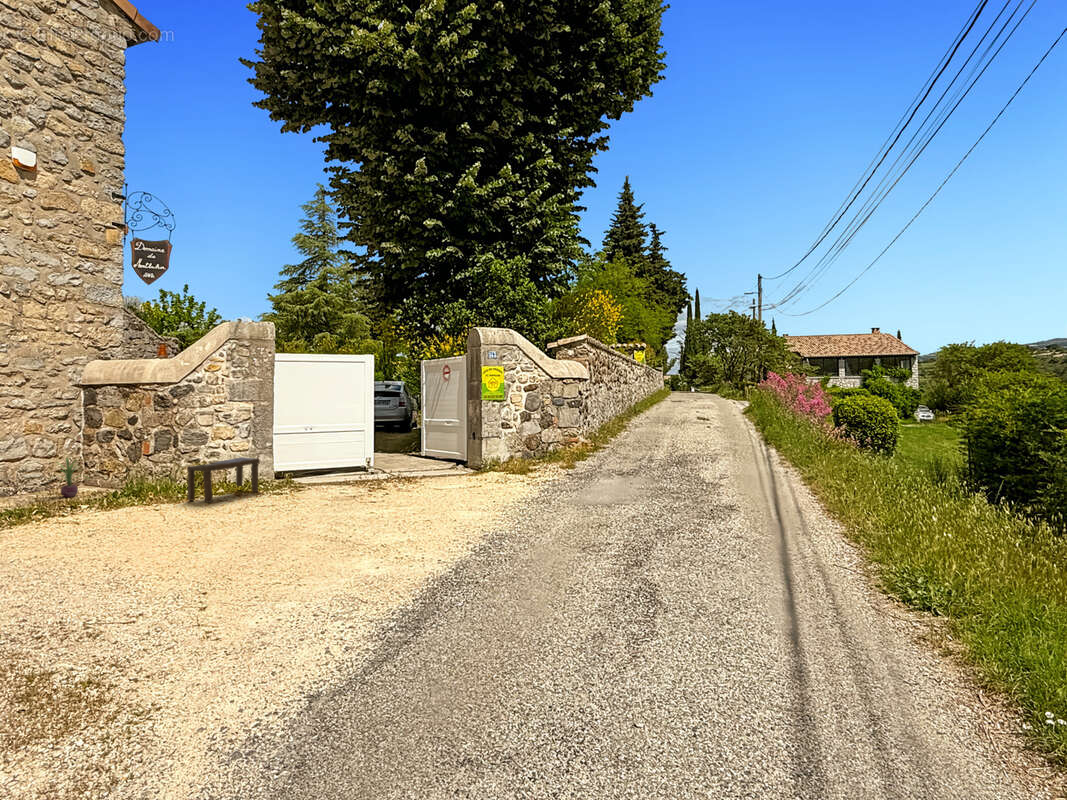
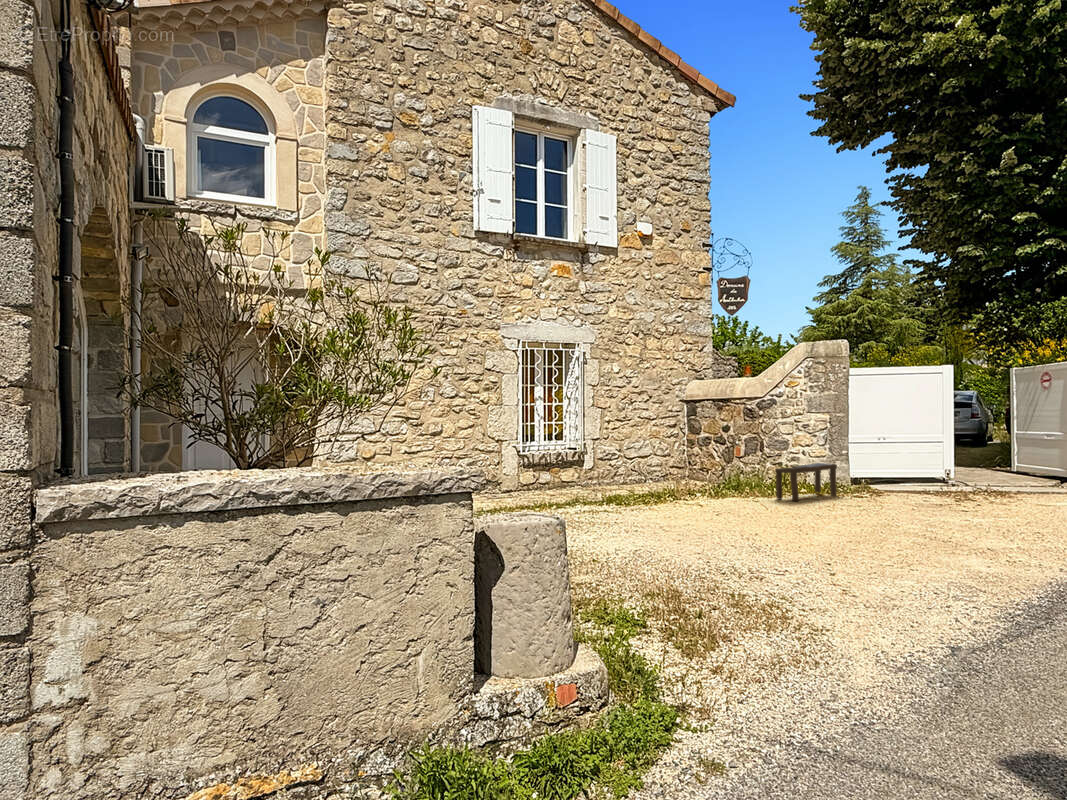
decorative plant: present [58,458,78,497] -> none [664,460,696,491]

